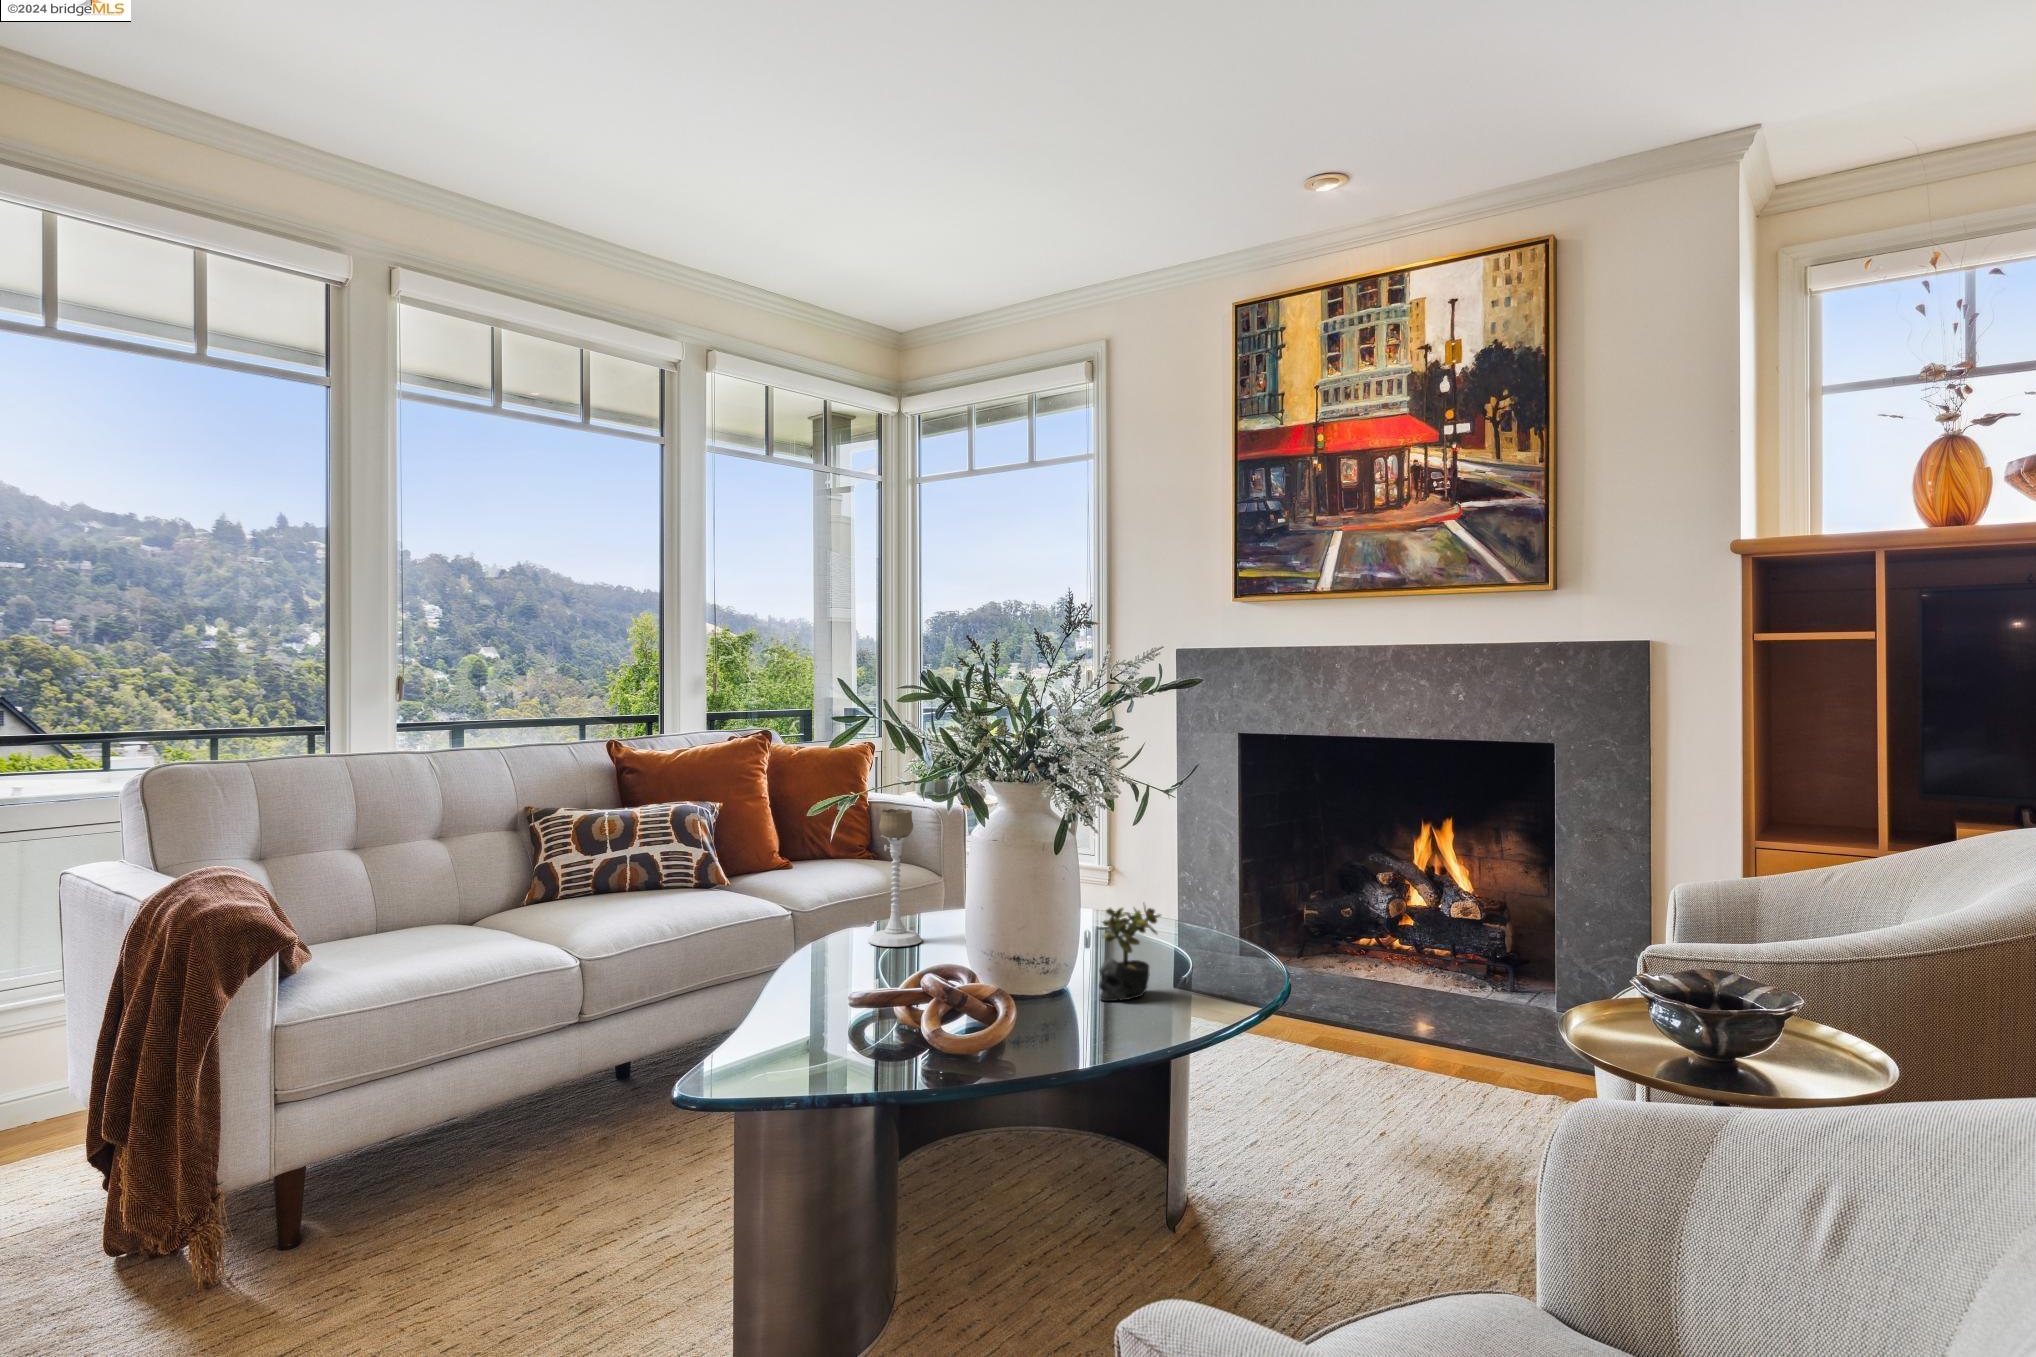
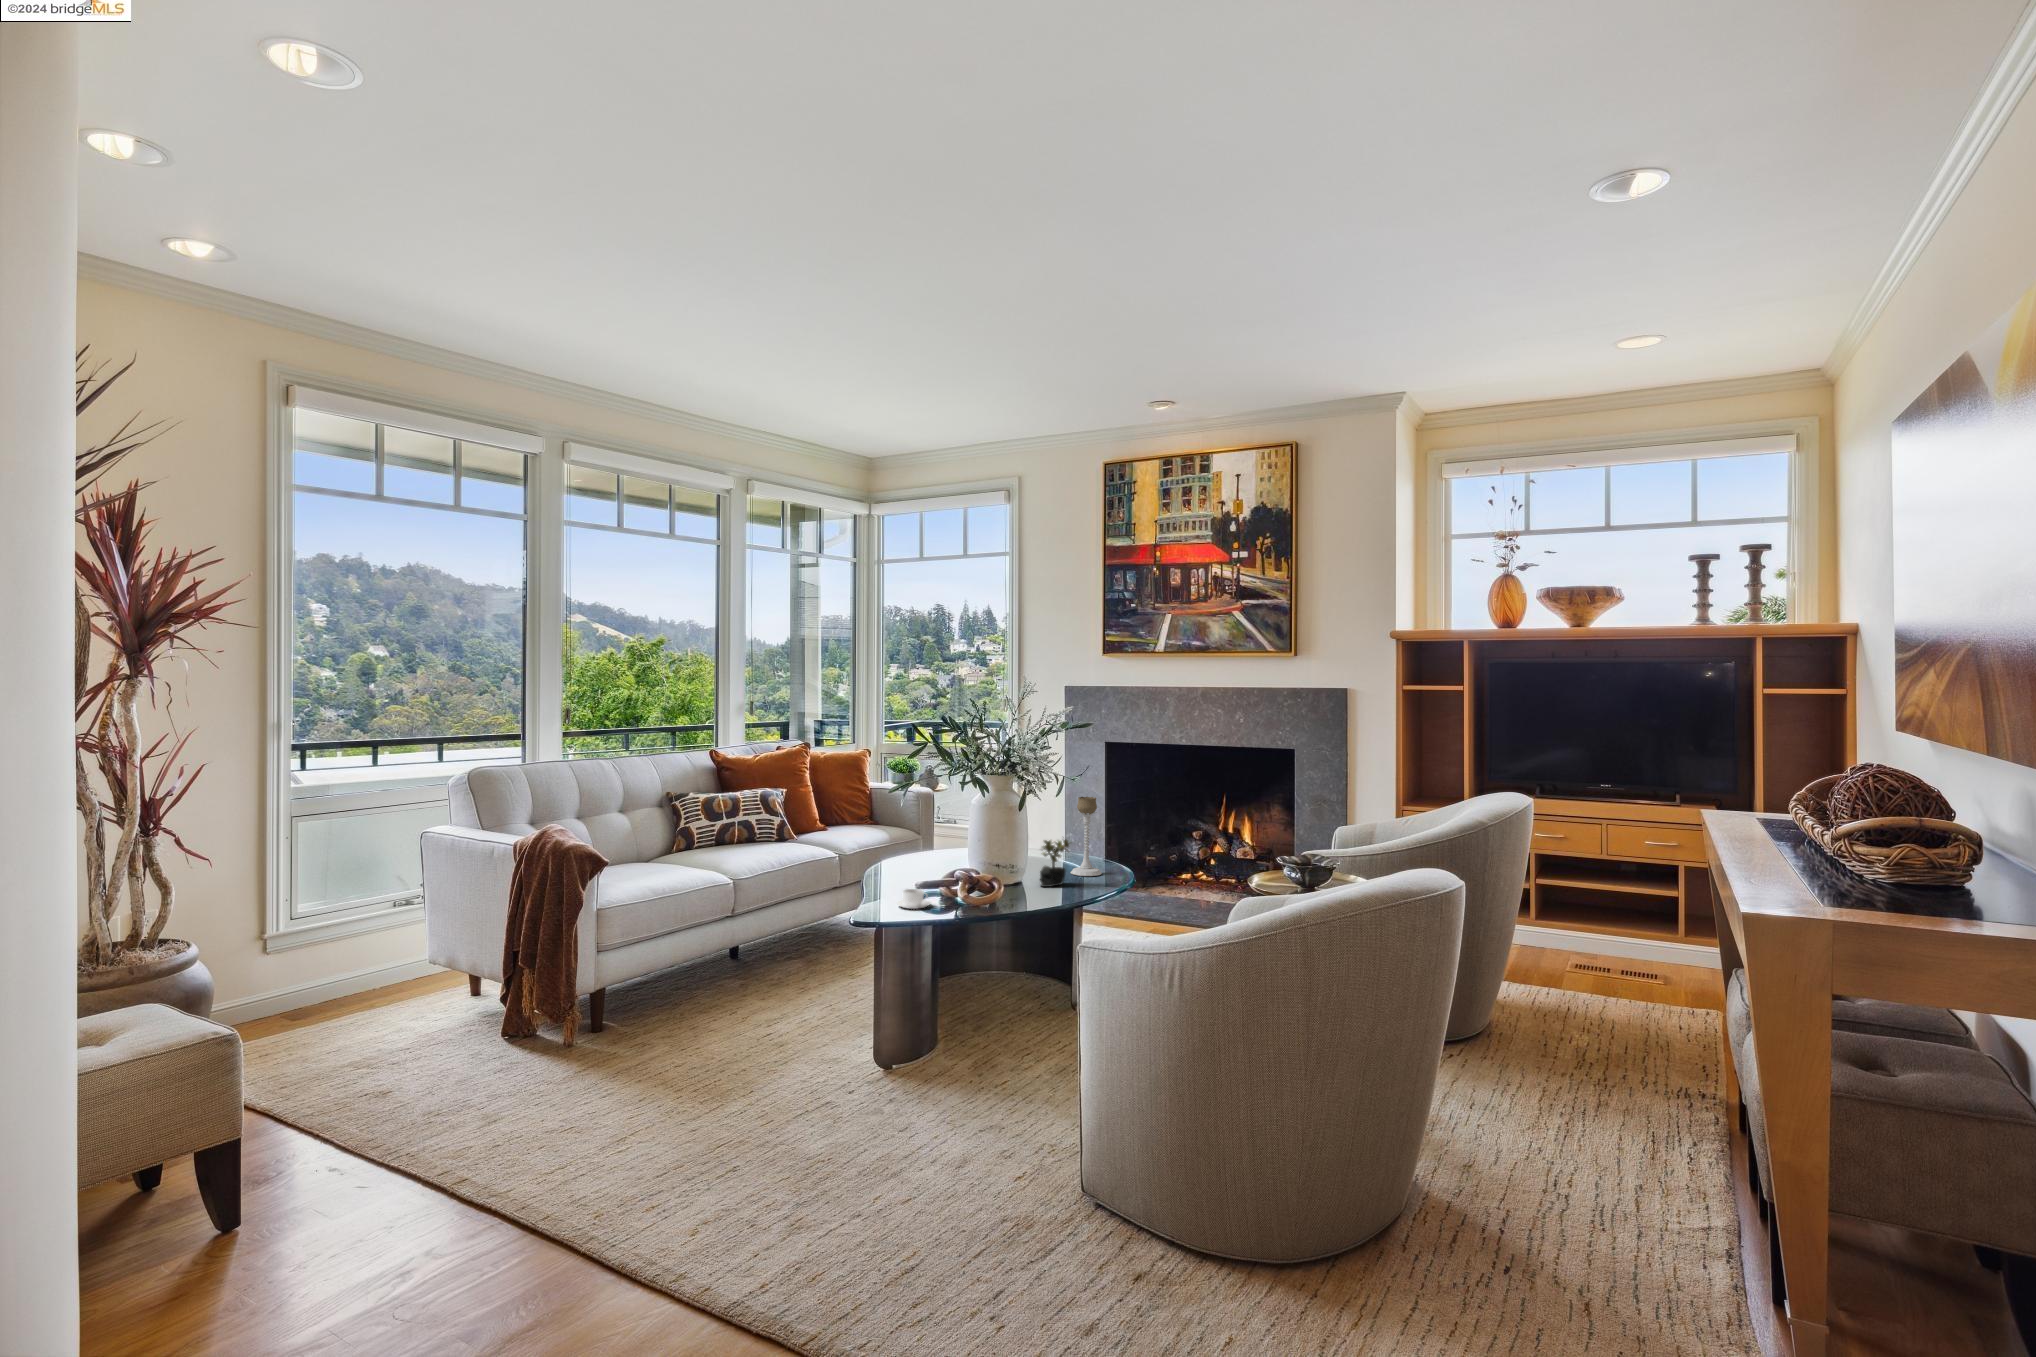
candle holder: present [868,809,922,947] -> present [1071,797,1102,876]
coffee cup: none [790,1011,863,1057] -> present [897,889,930,909]

